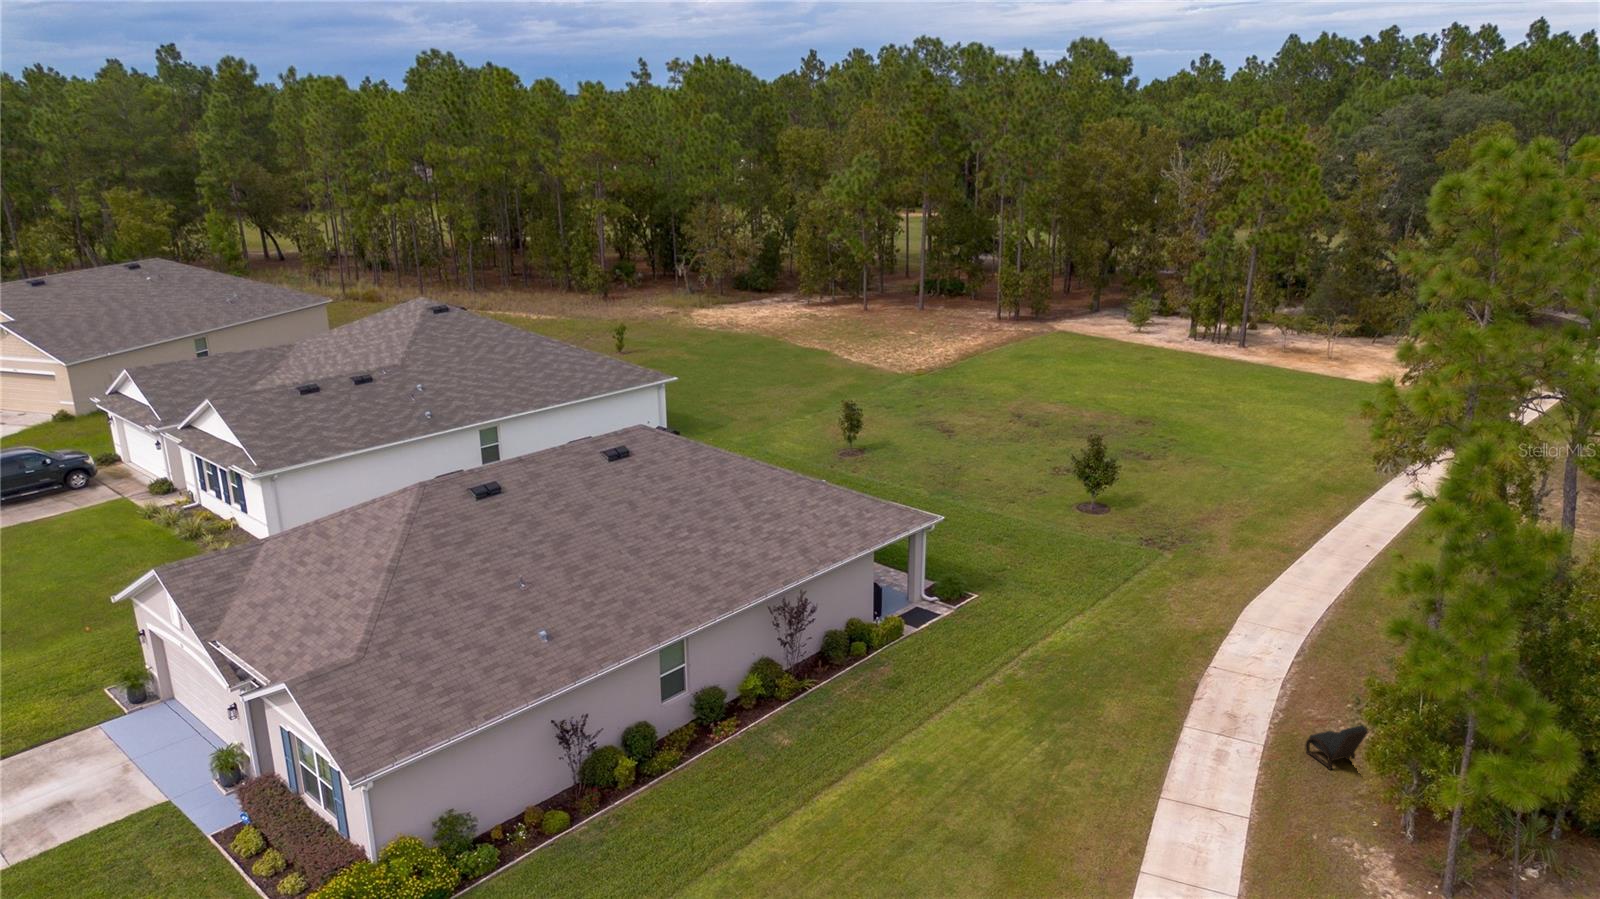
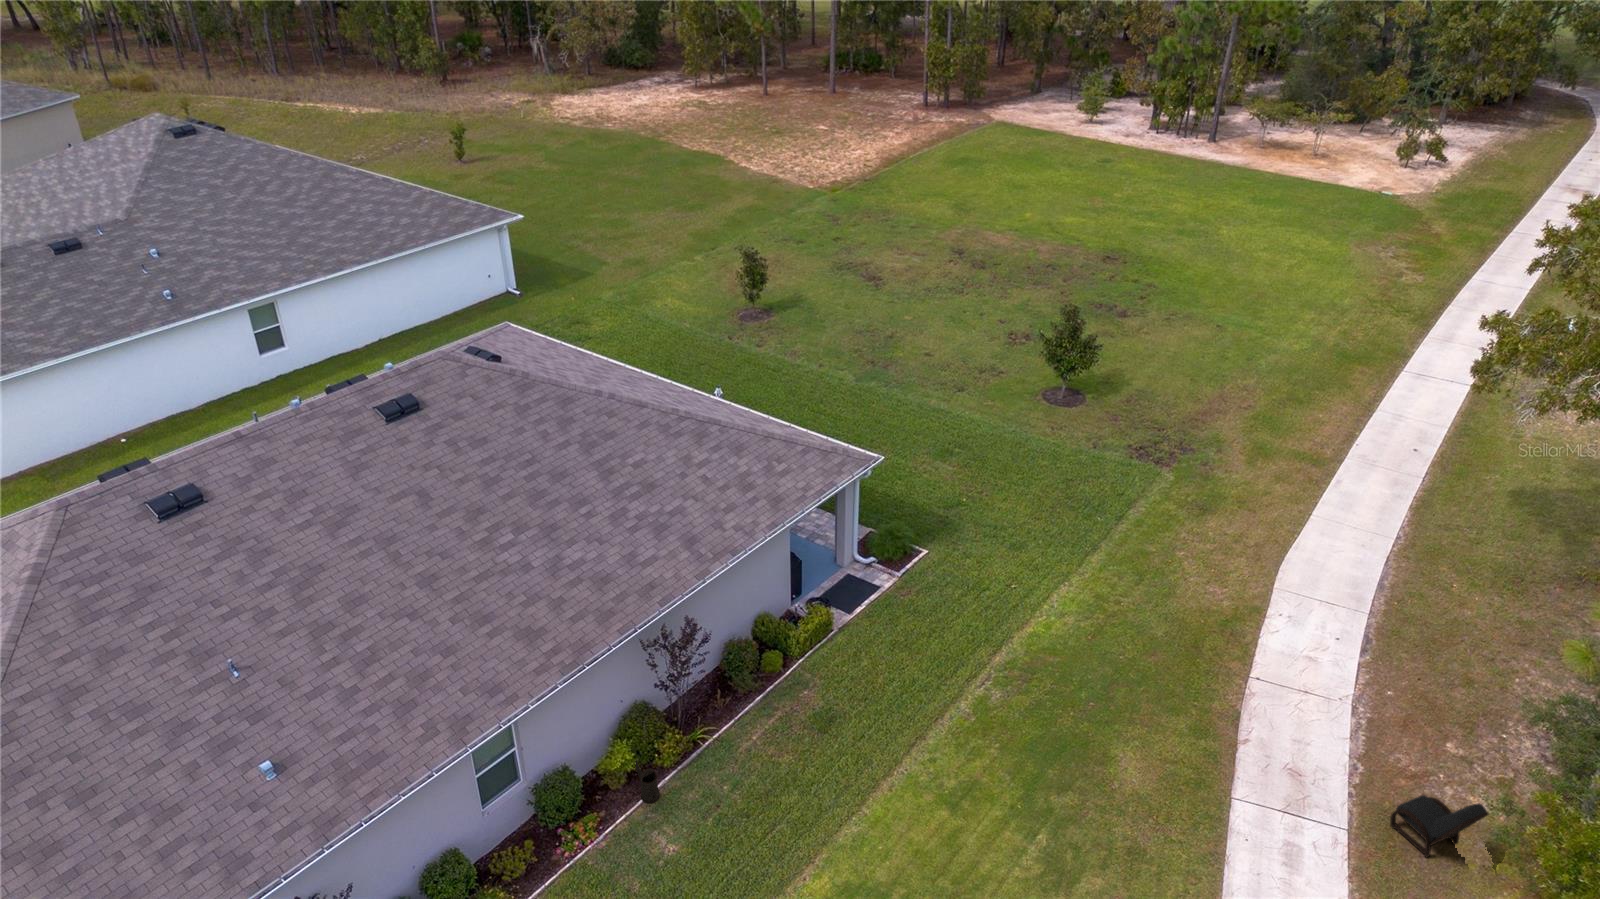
watering can: none [760,687,779,719] -> present [635,760,660,804]

